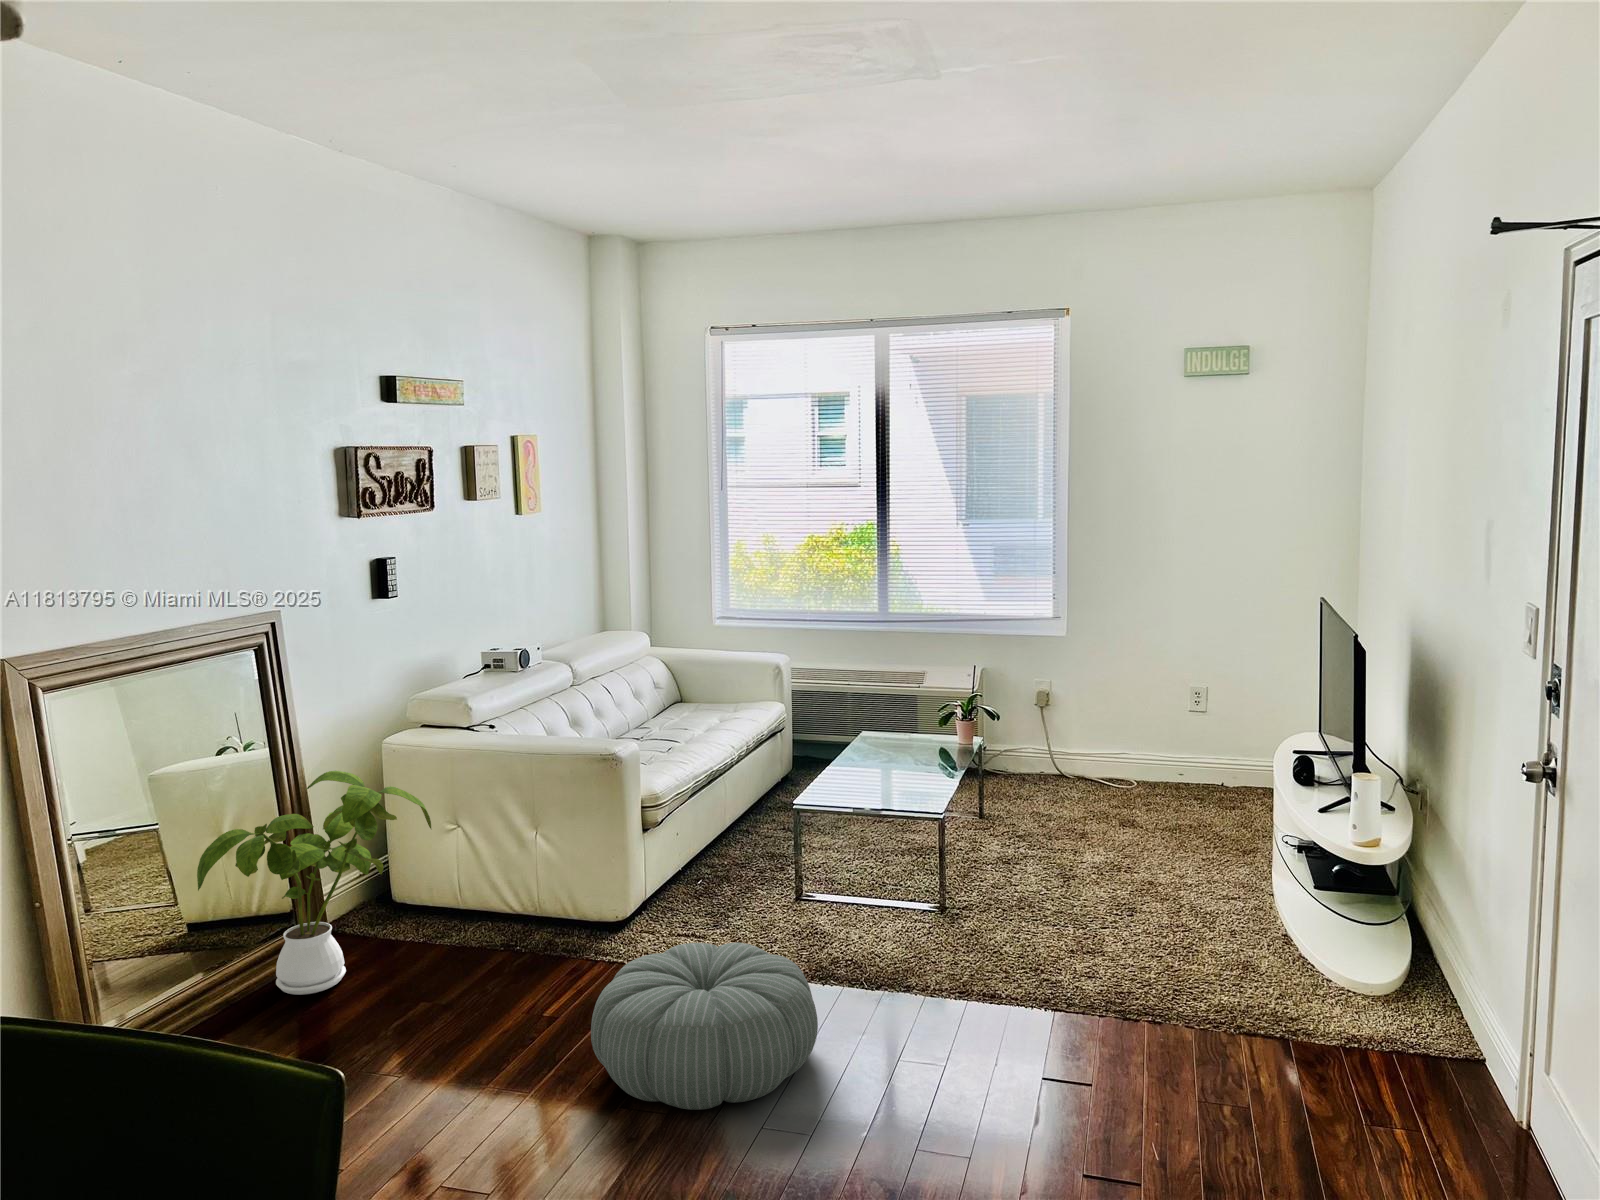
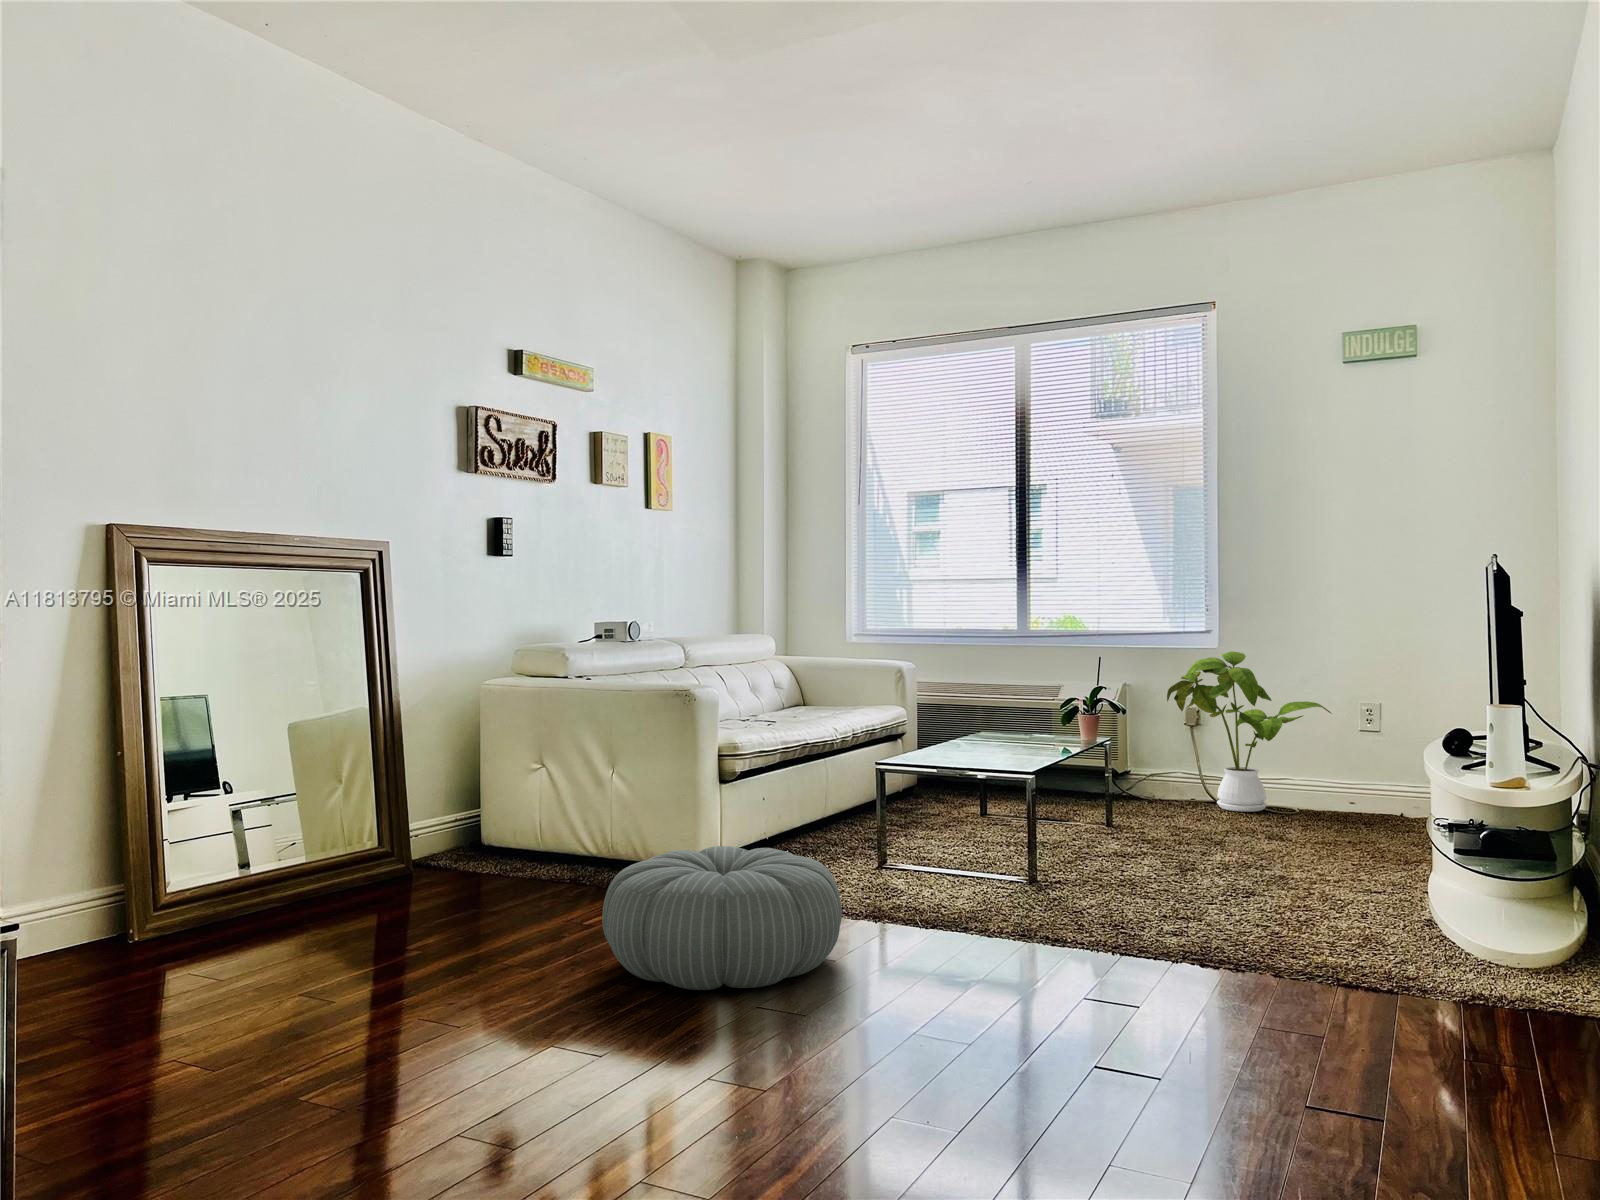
house plant: present [197,771,431,995] -> present [1167,651,1331,812]

